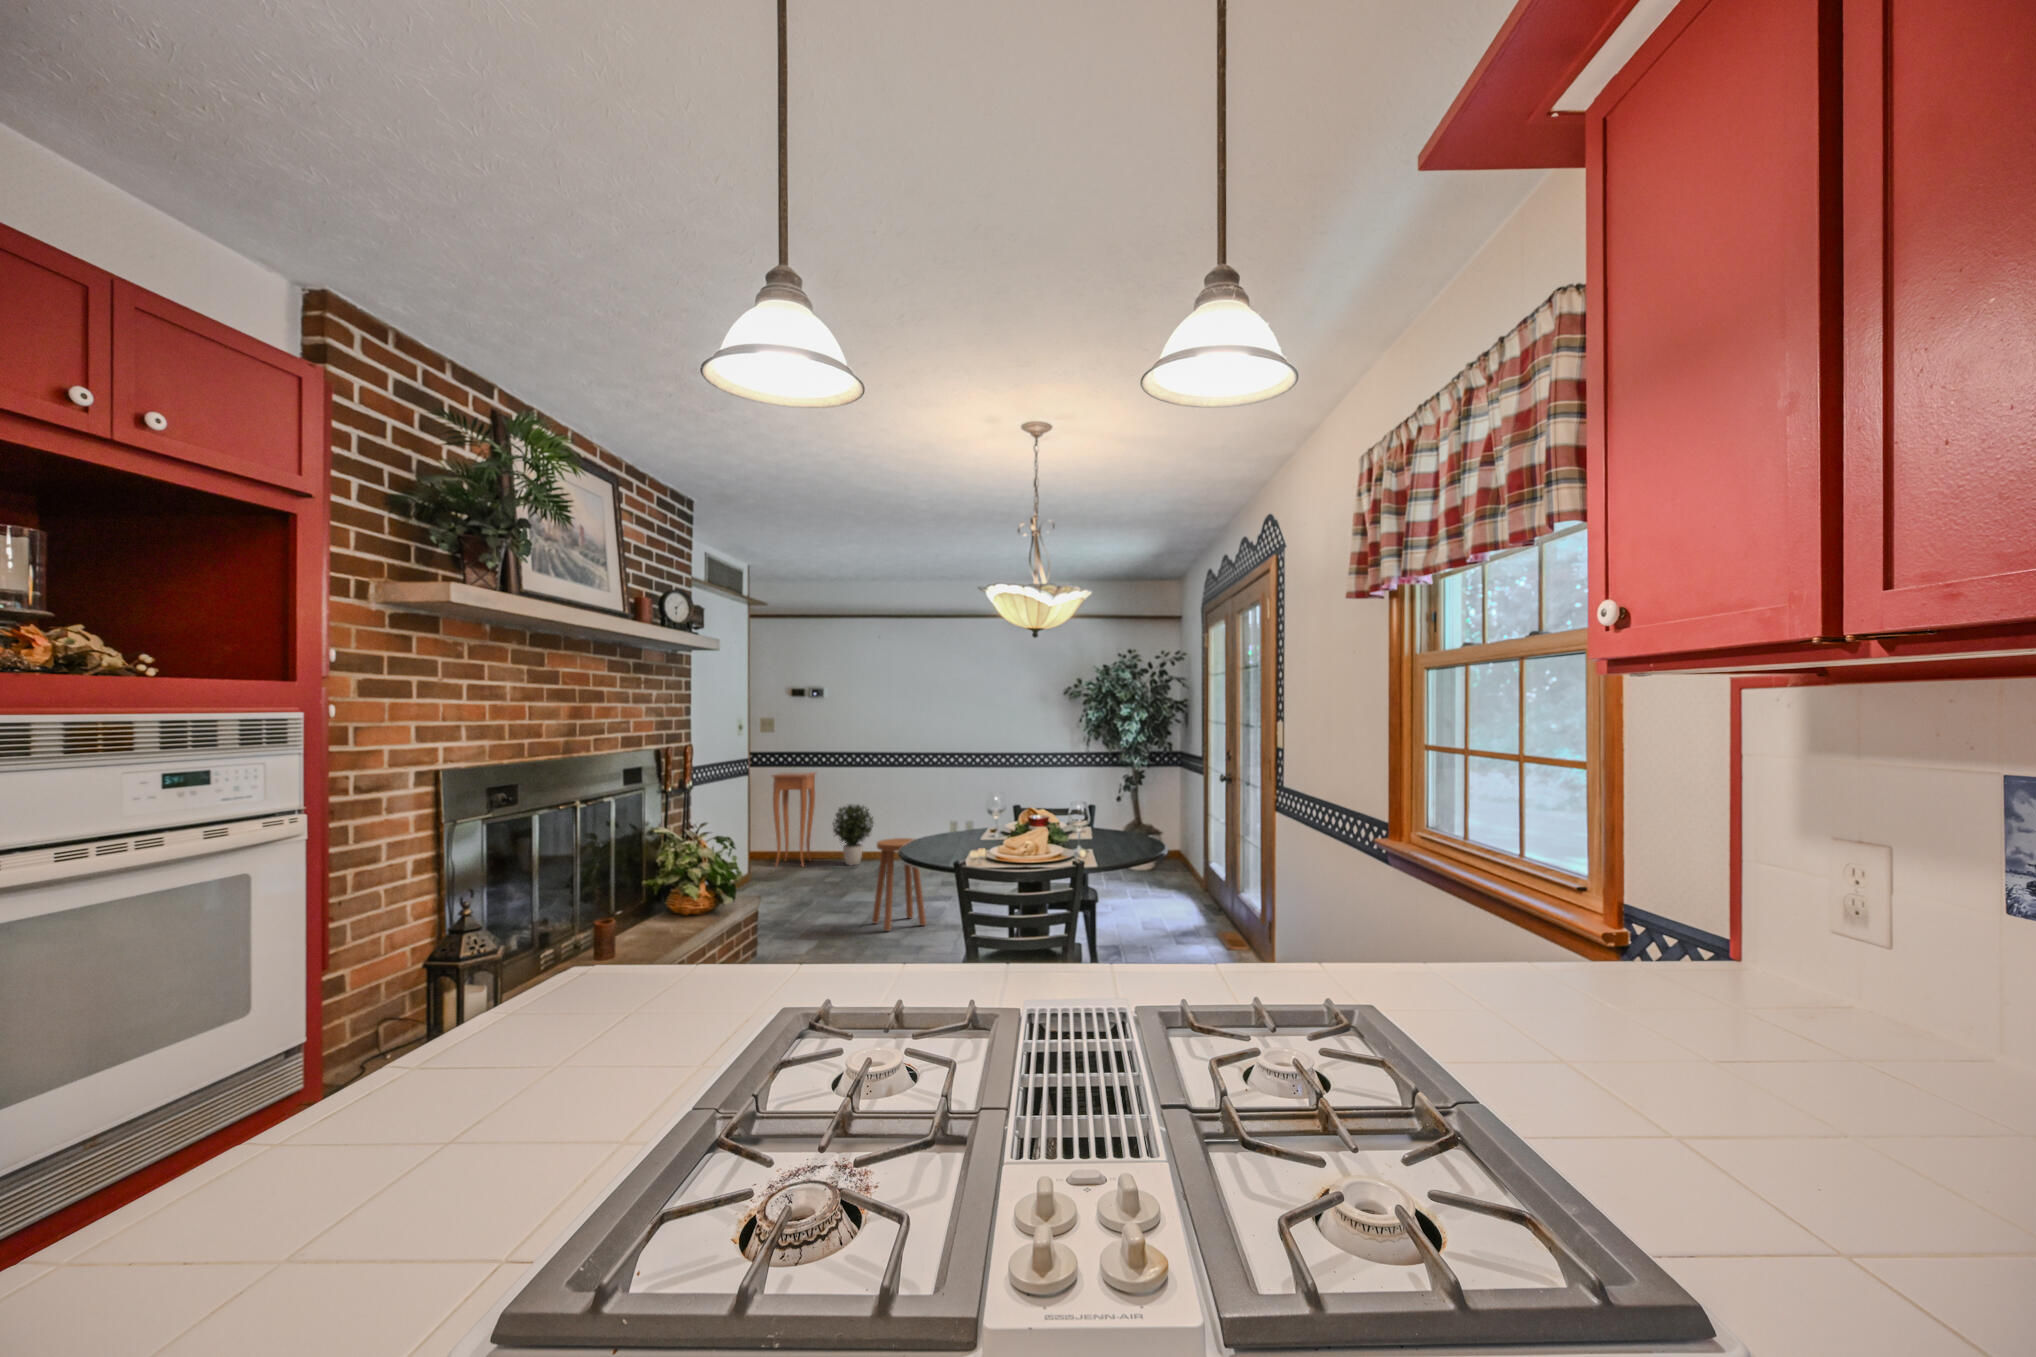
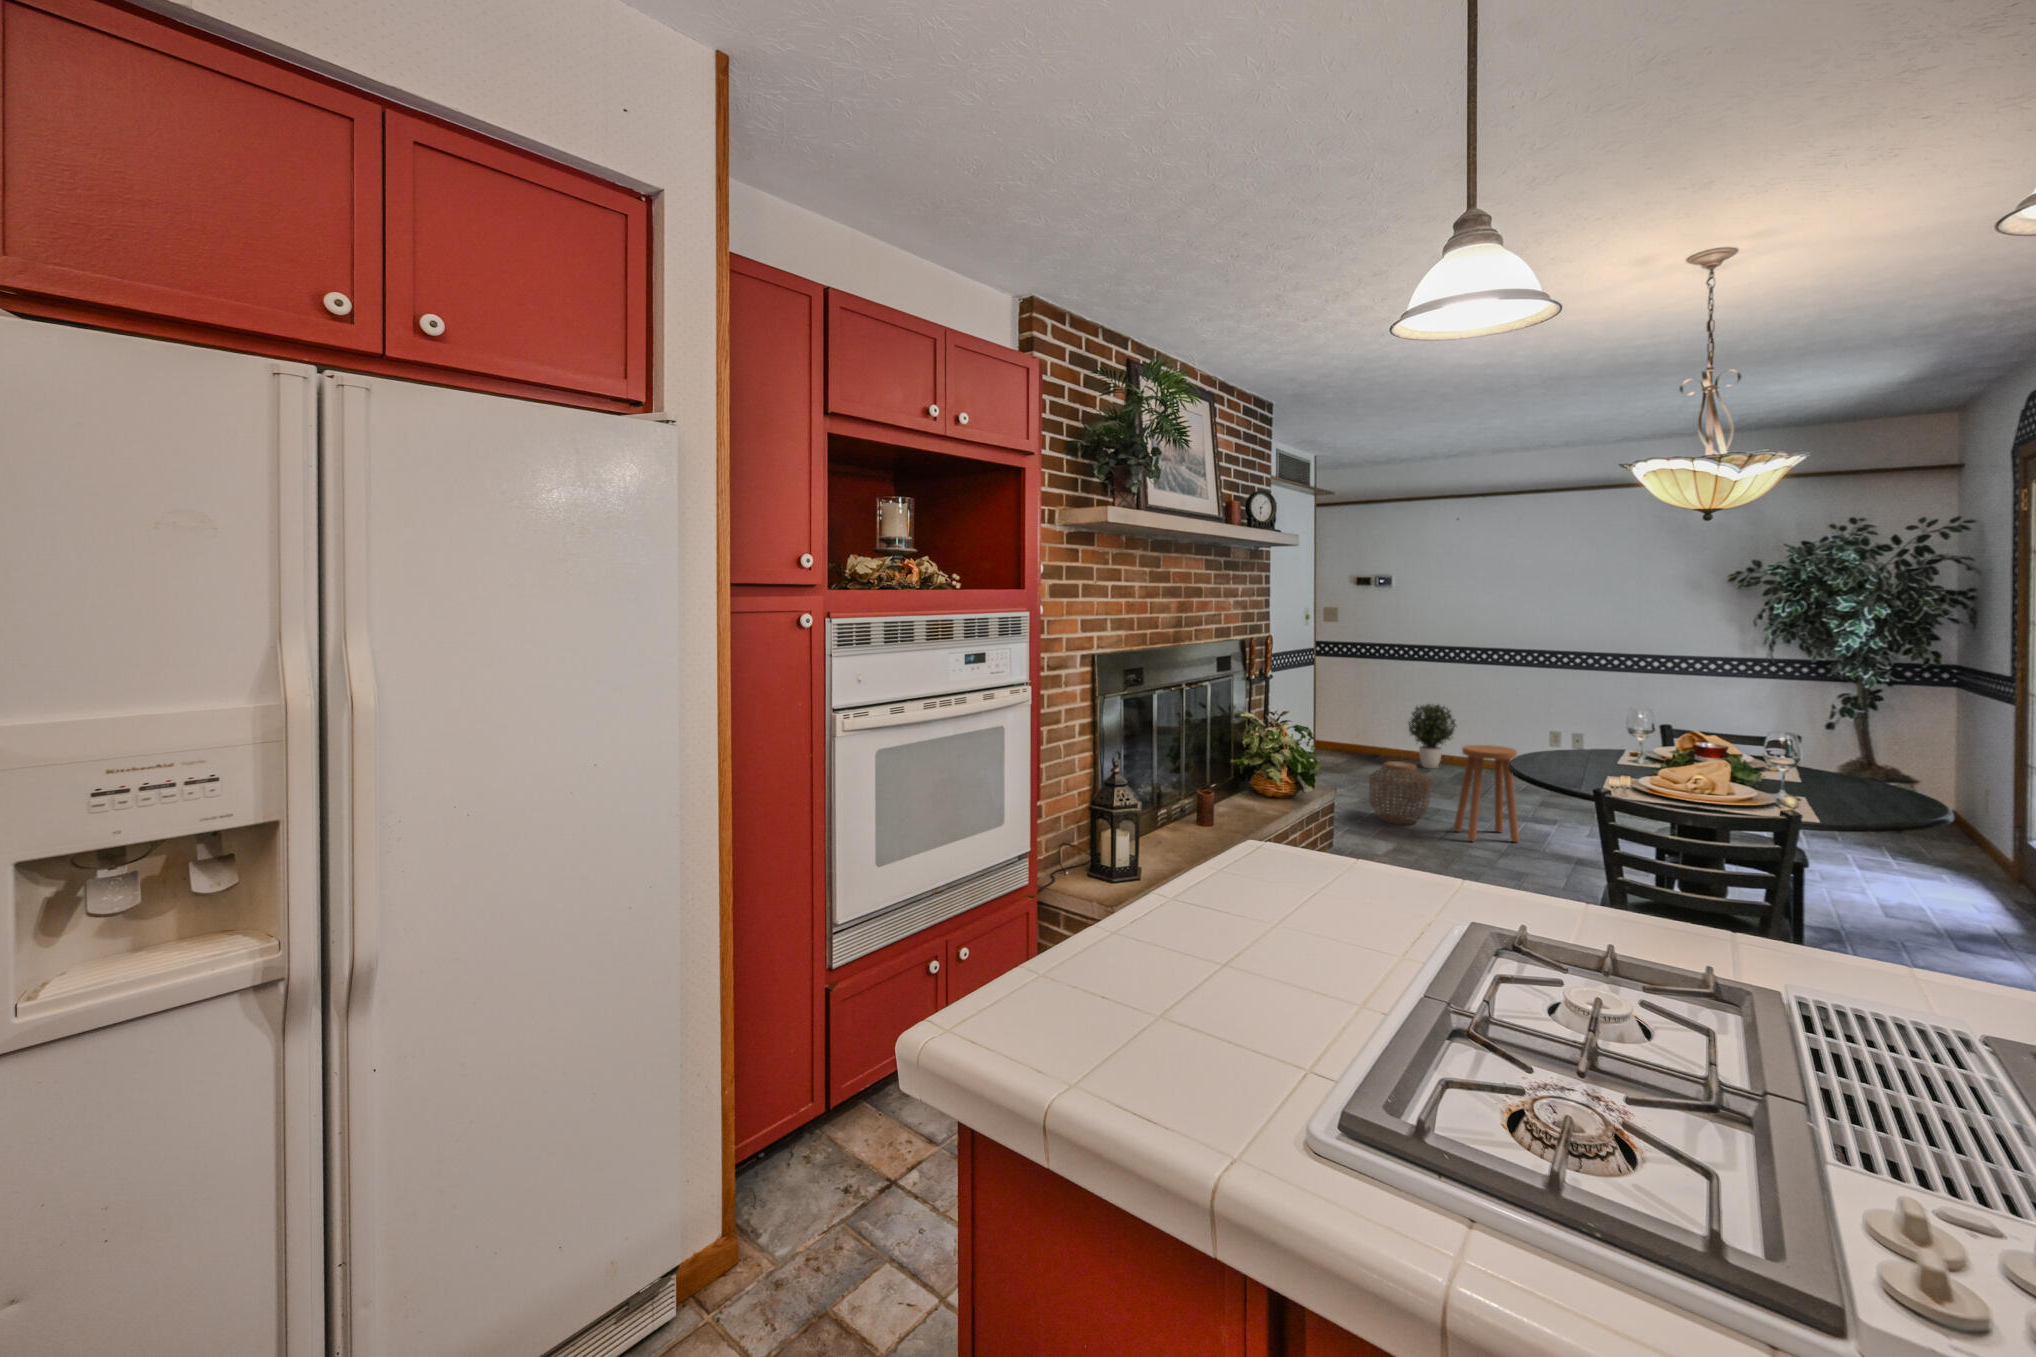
side table: present [772,772,816,866] -> none [1343,666,1391,764]
woven basket: none [795,862,851,925] -> present [1369,761,1431,825]

